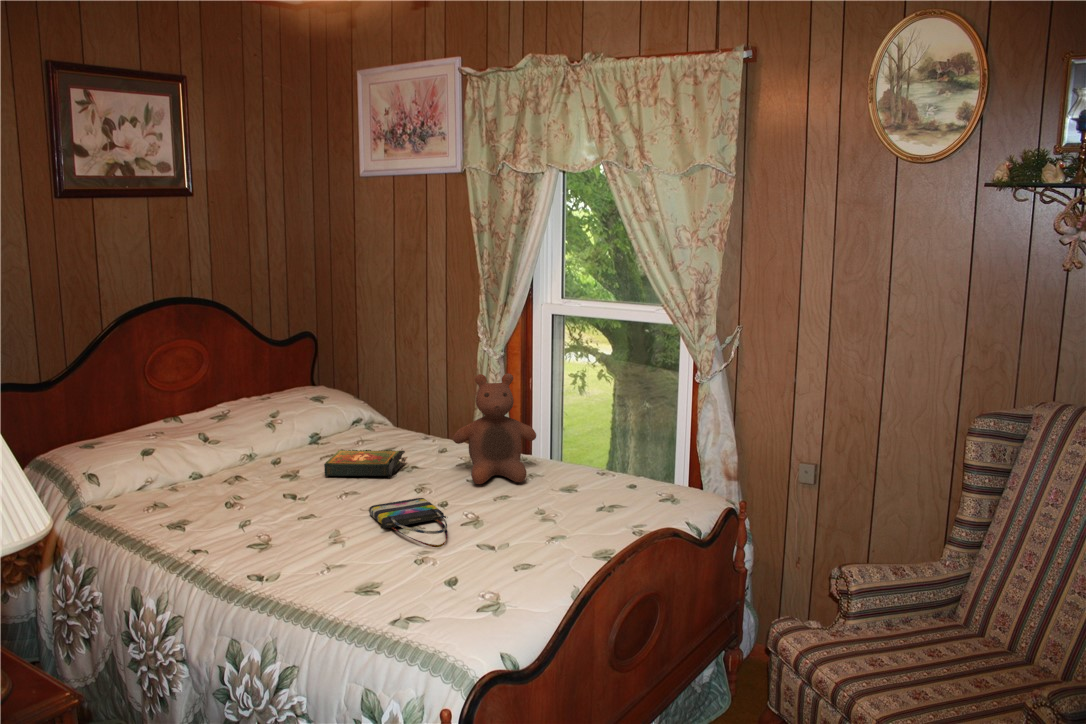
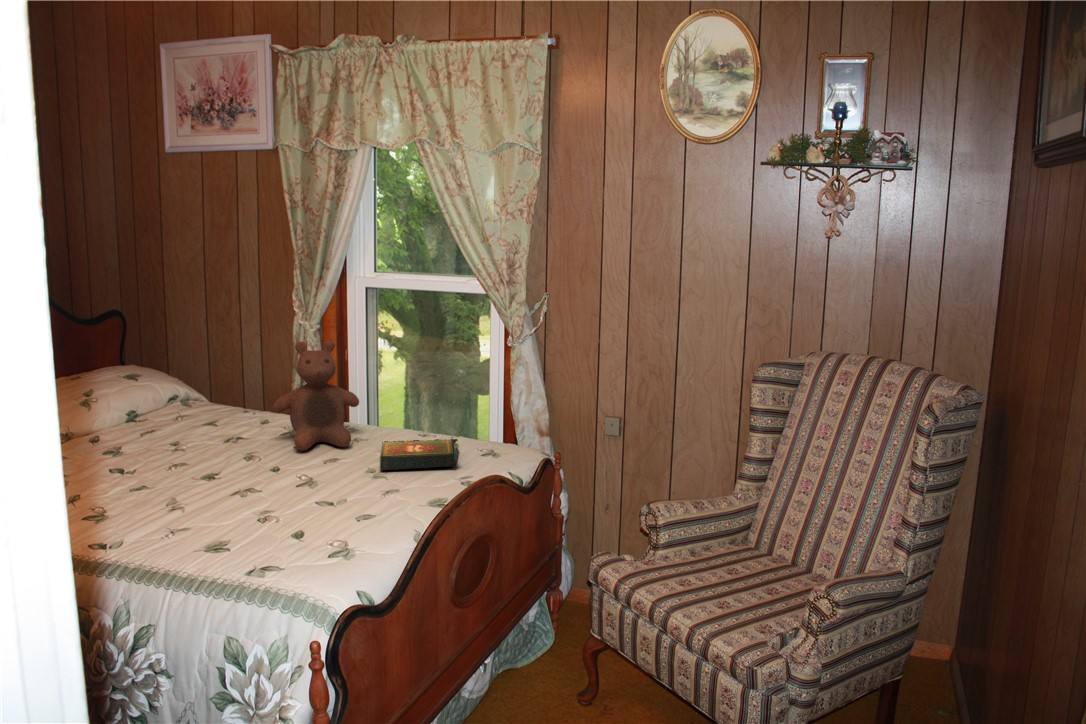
book: present [324,449,407,478] -> present [380,437,459,470]
tote bag: present [369,498,448,547] -> none [185,465,272,509]

